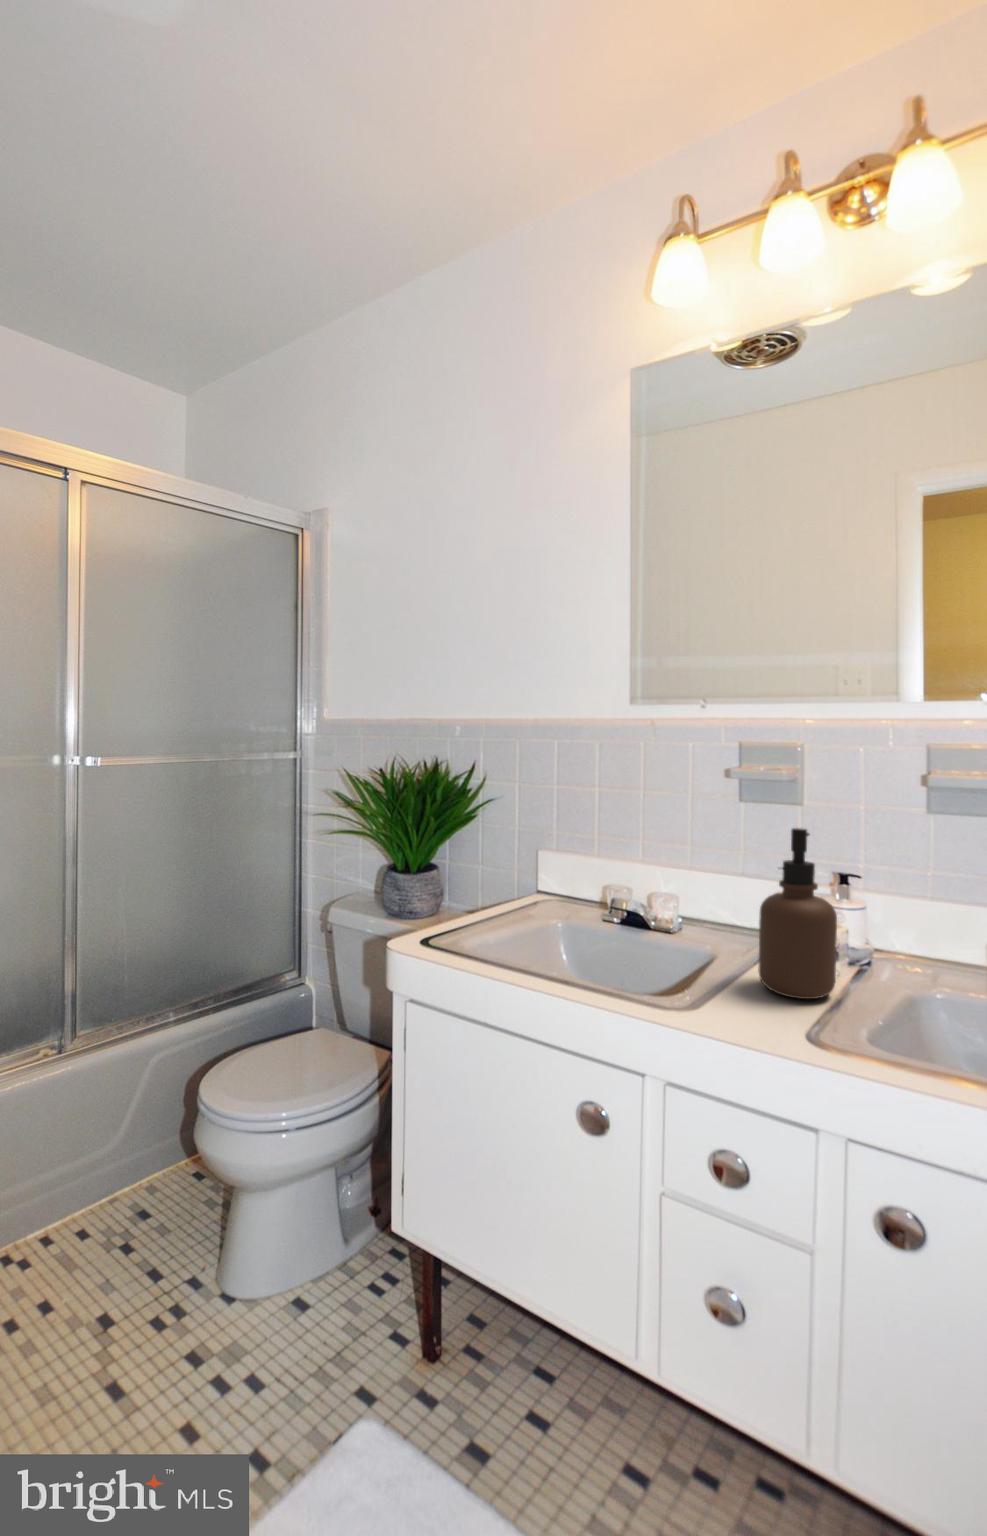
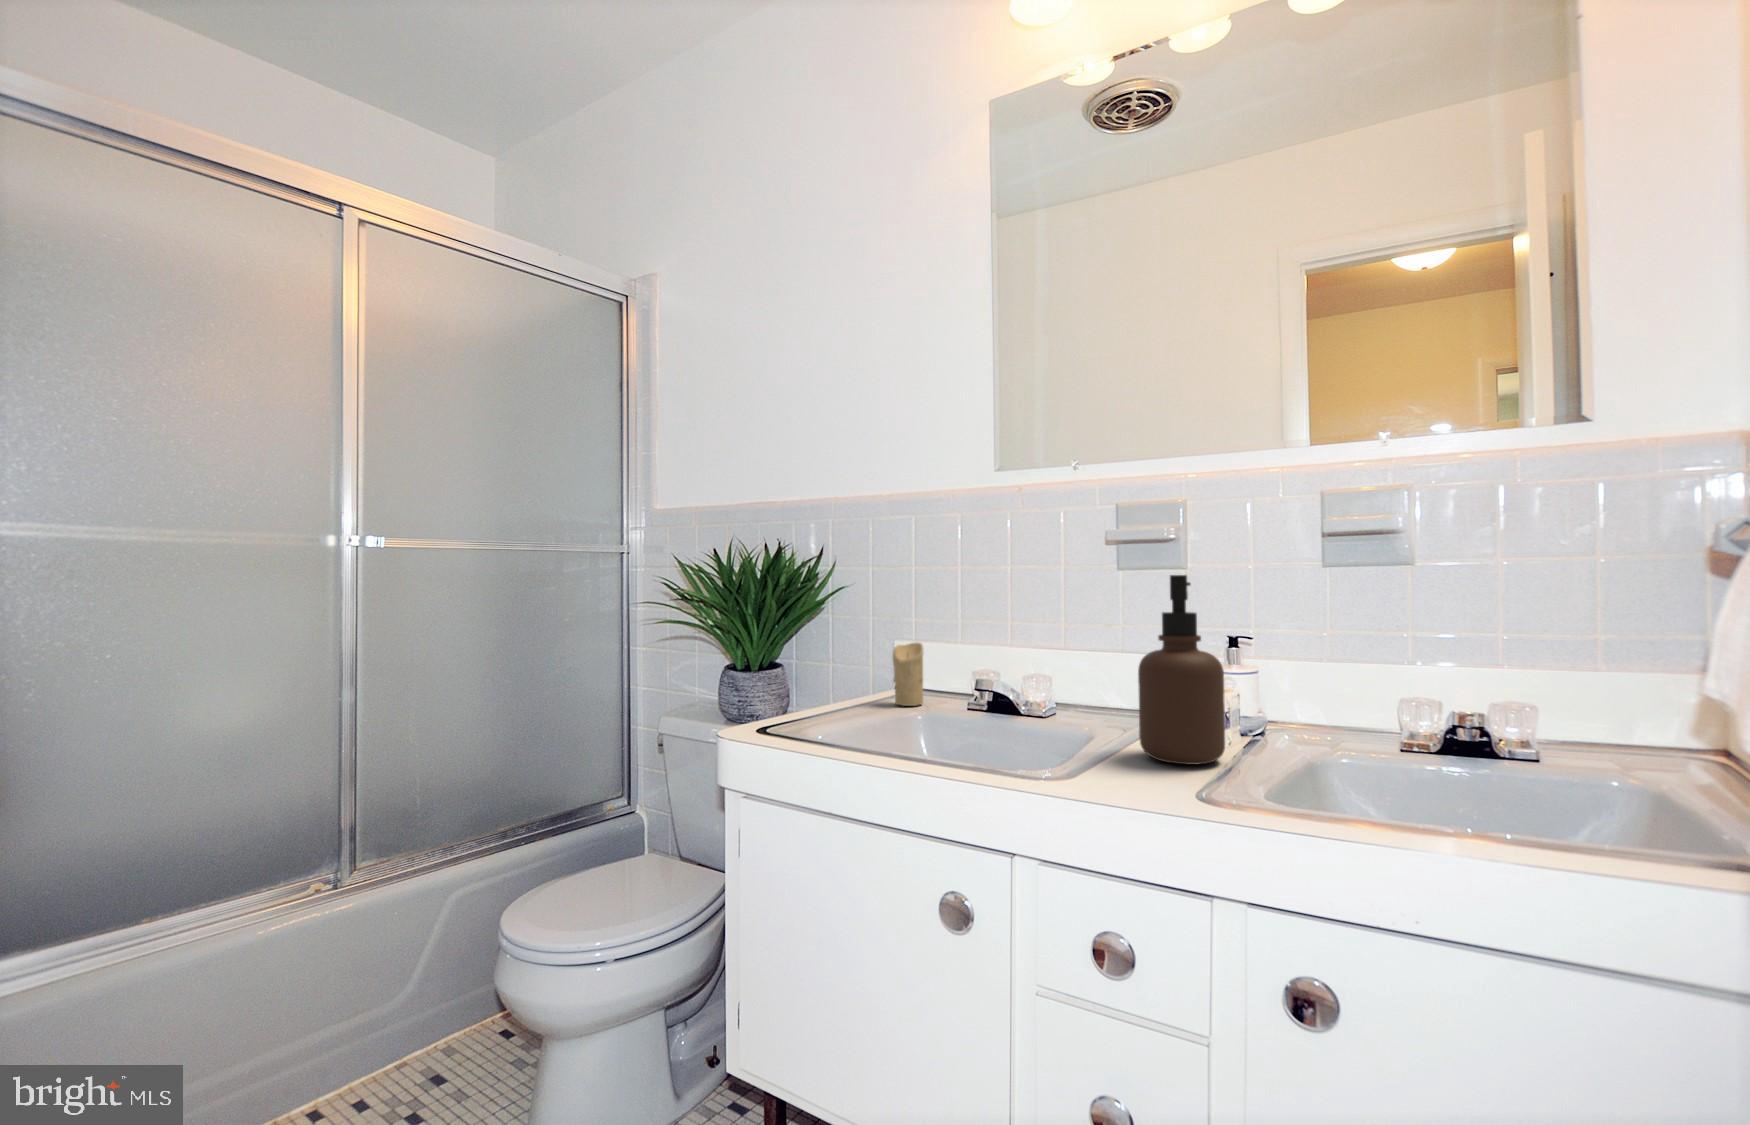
candle: none [537,858,564,915] -> present [893,642,923,706]

